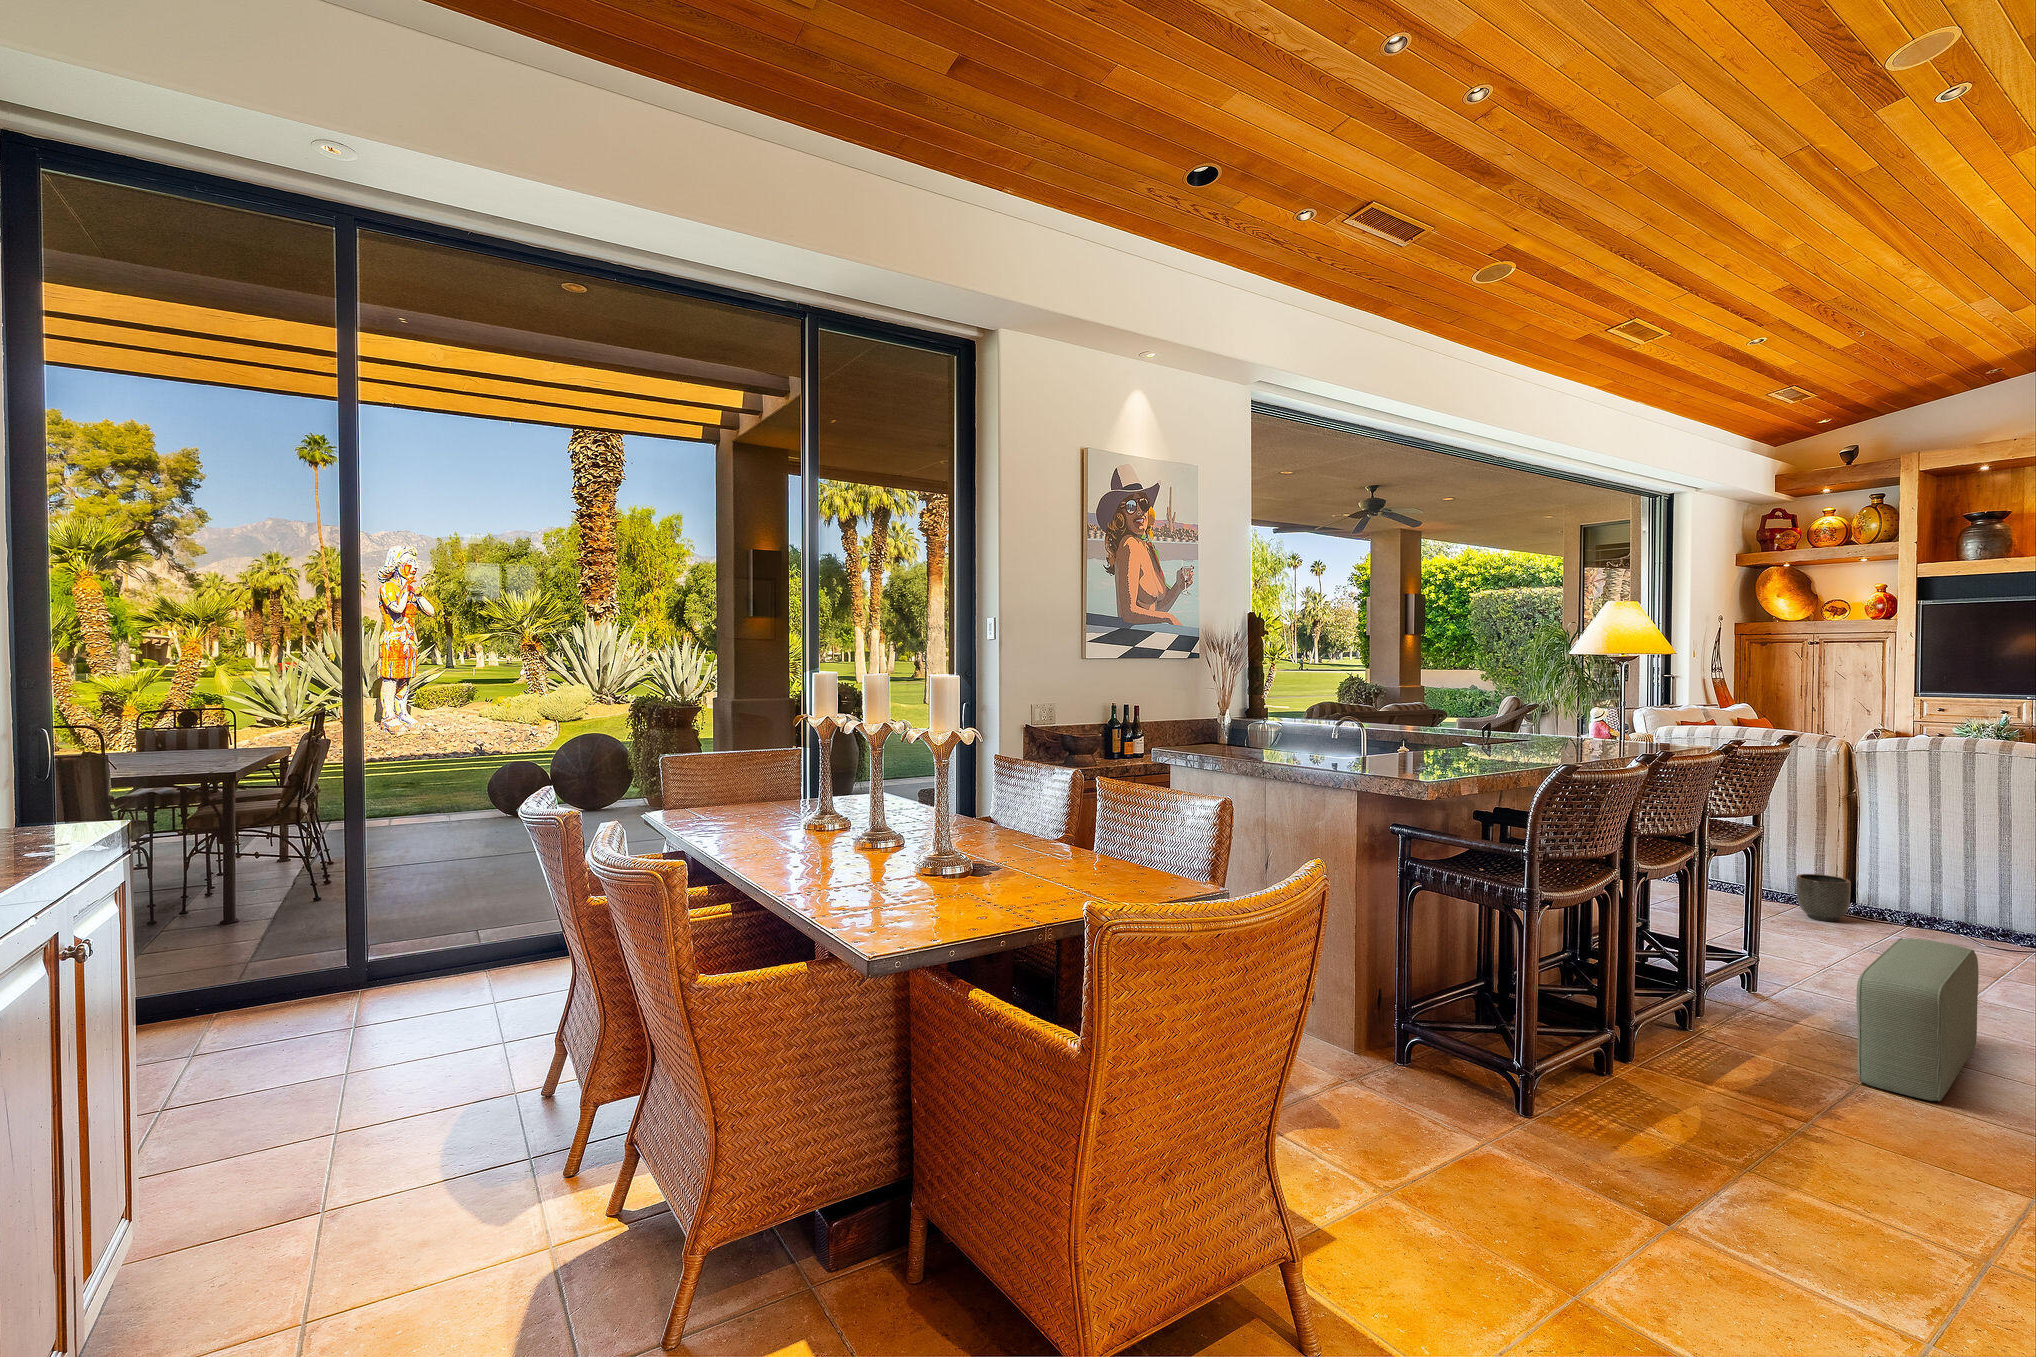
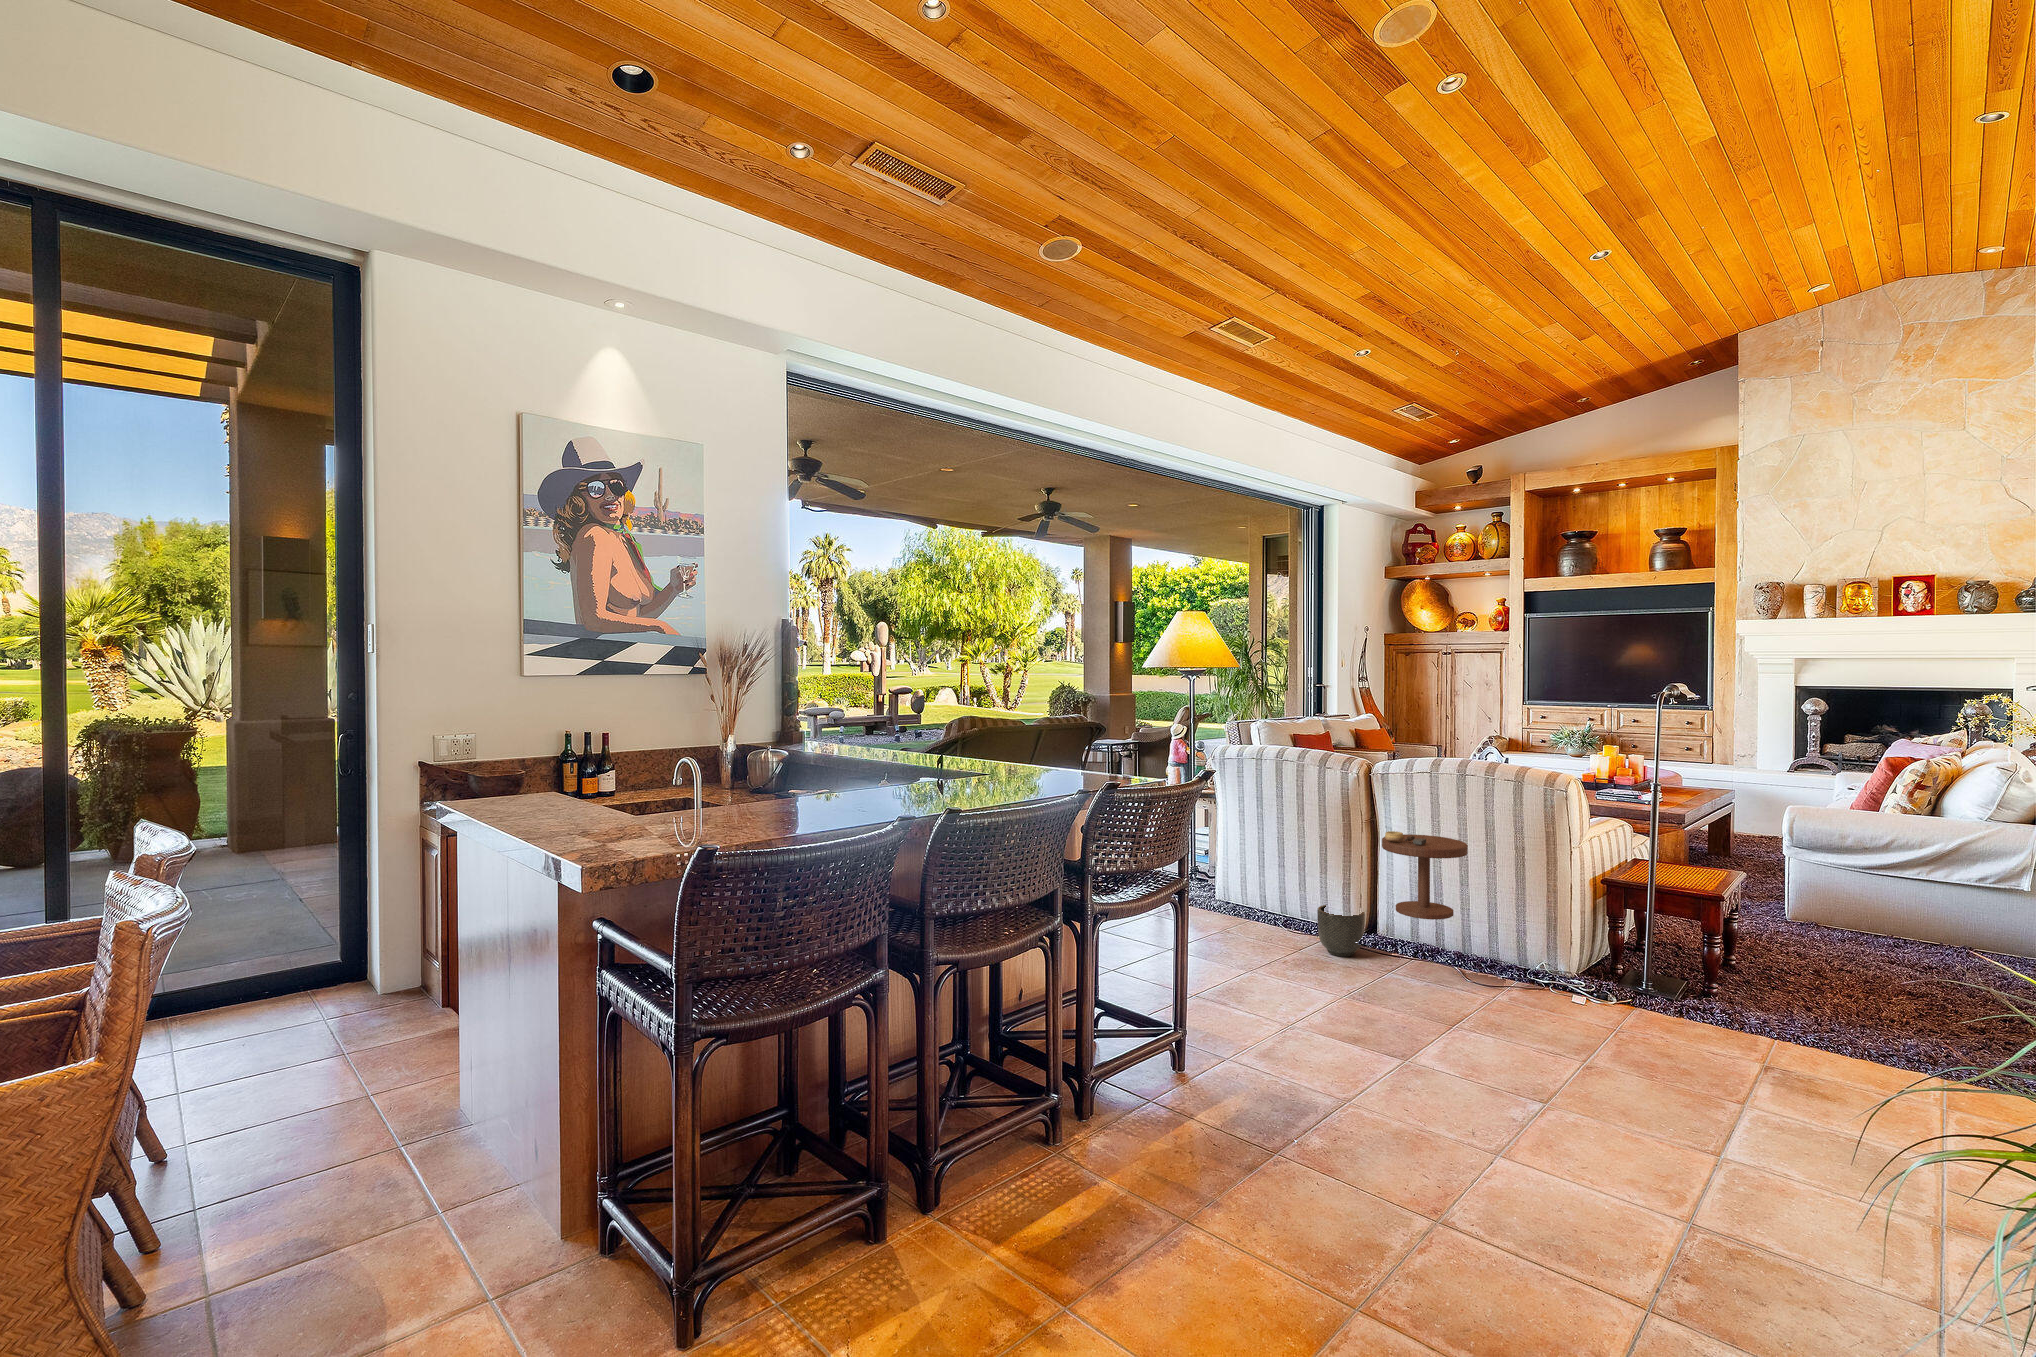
side table: none [1881,802,1980,940] -> present [1382,831,1468,920]
pouf: present [1856,938,1979,1101] -> none [1180,1016,1361,1255]

